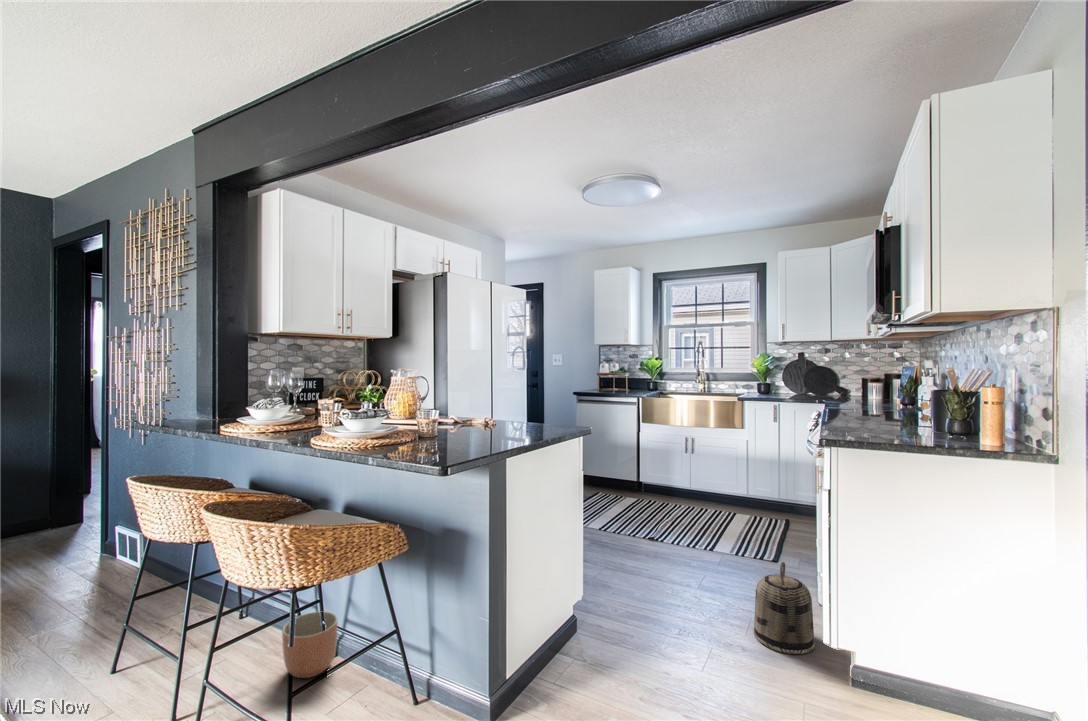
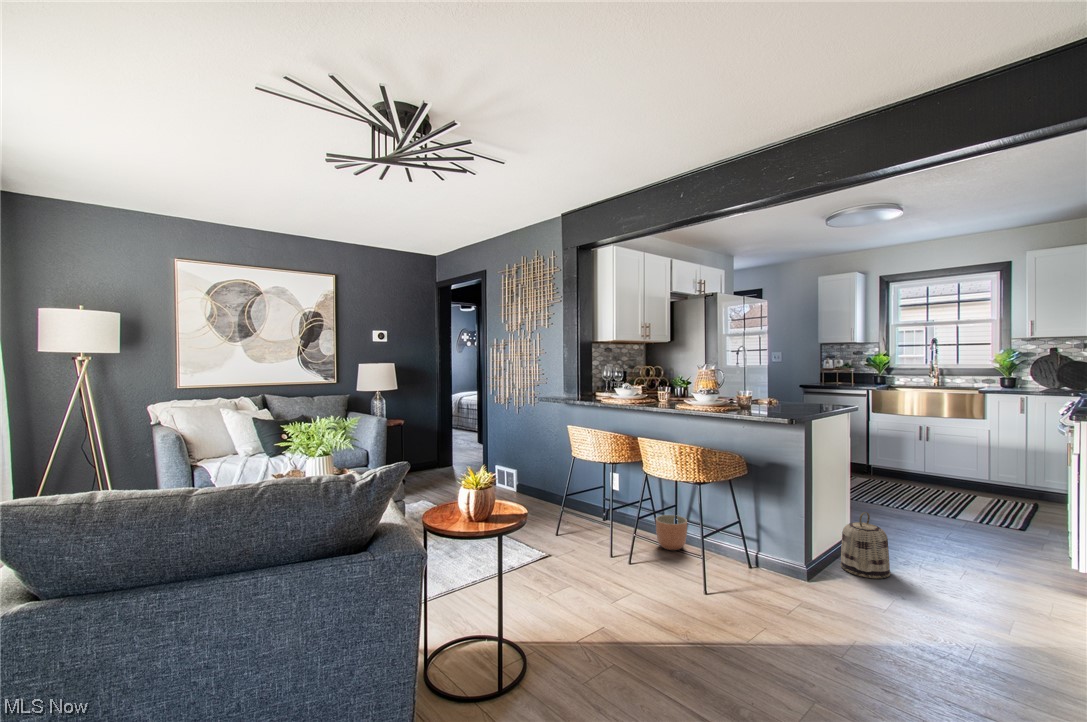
basket: present [754,562,815,654] -> present [840,512,891,579]

